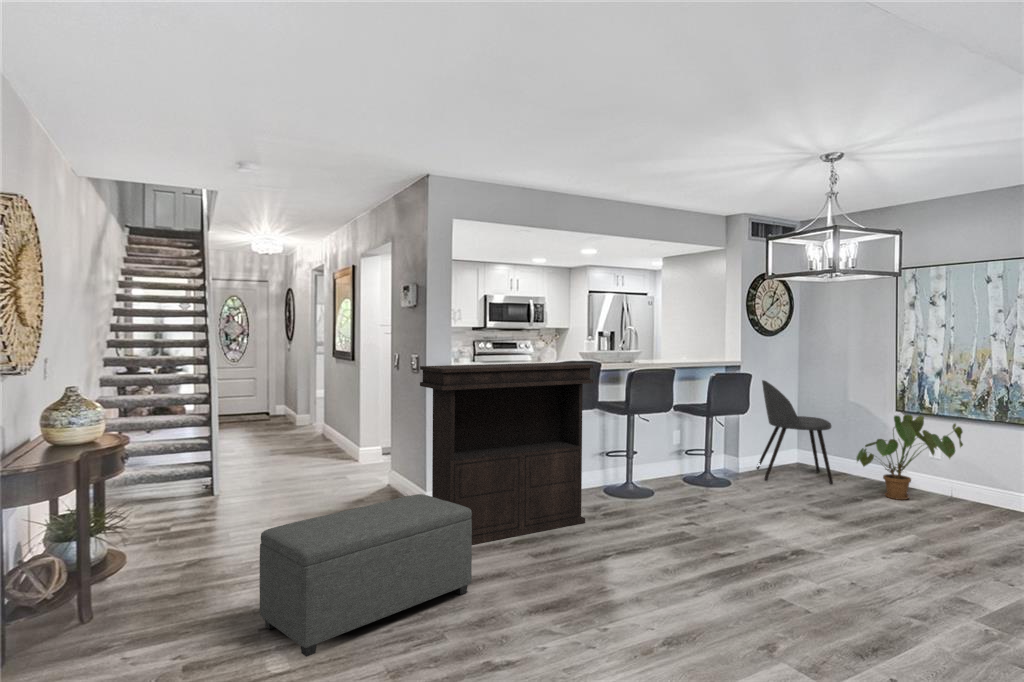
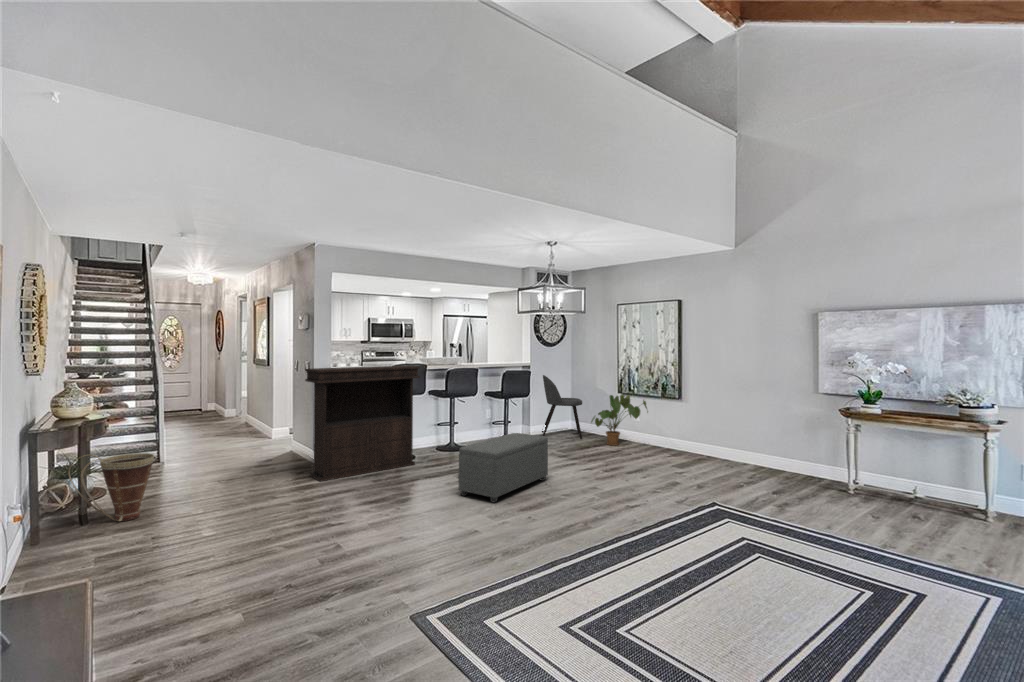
ottoman: present [259,494,472,657] -> present [459,433,548,502]
basket: none [63,502,195,619] -> present [68,453,154,521]

